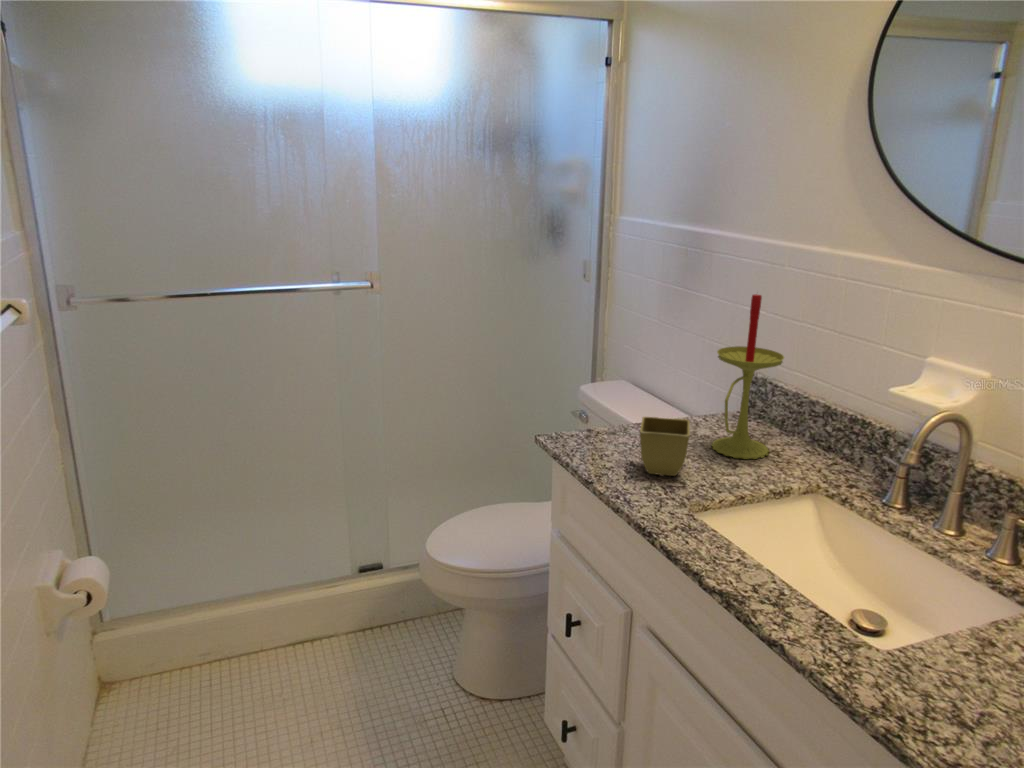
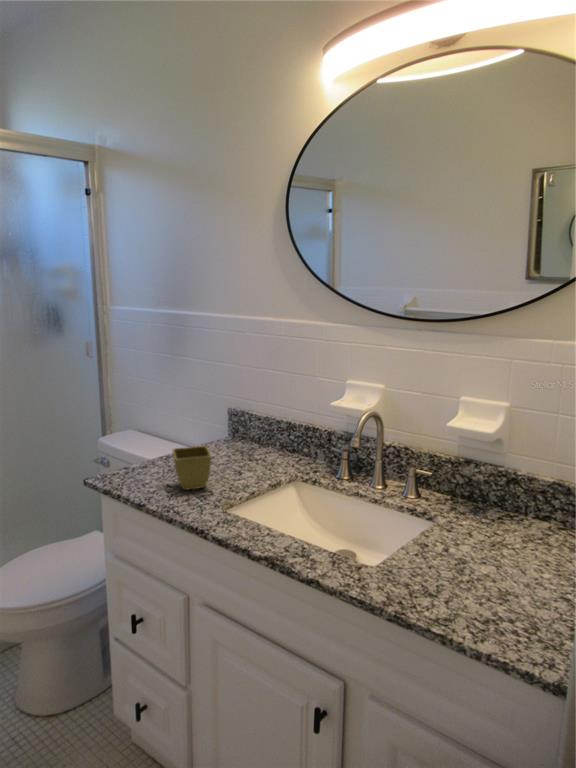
candle: present [712,294,784,459] -> none [216,350,261,468]

